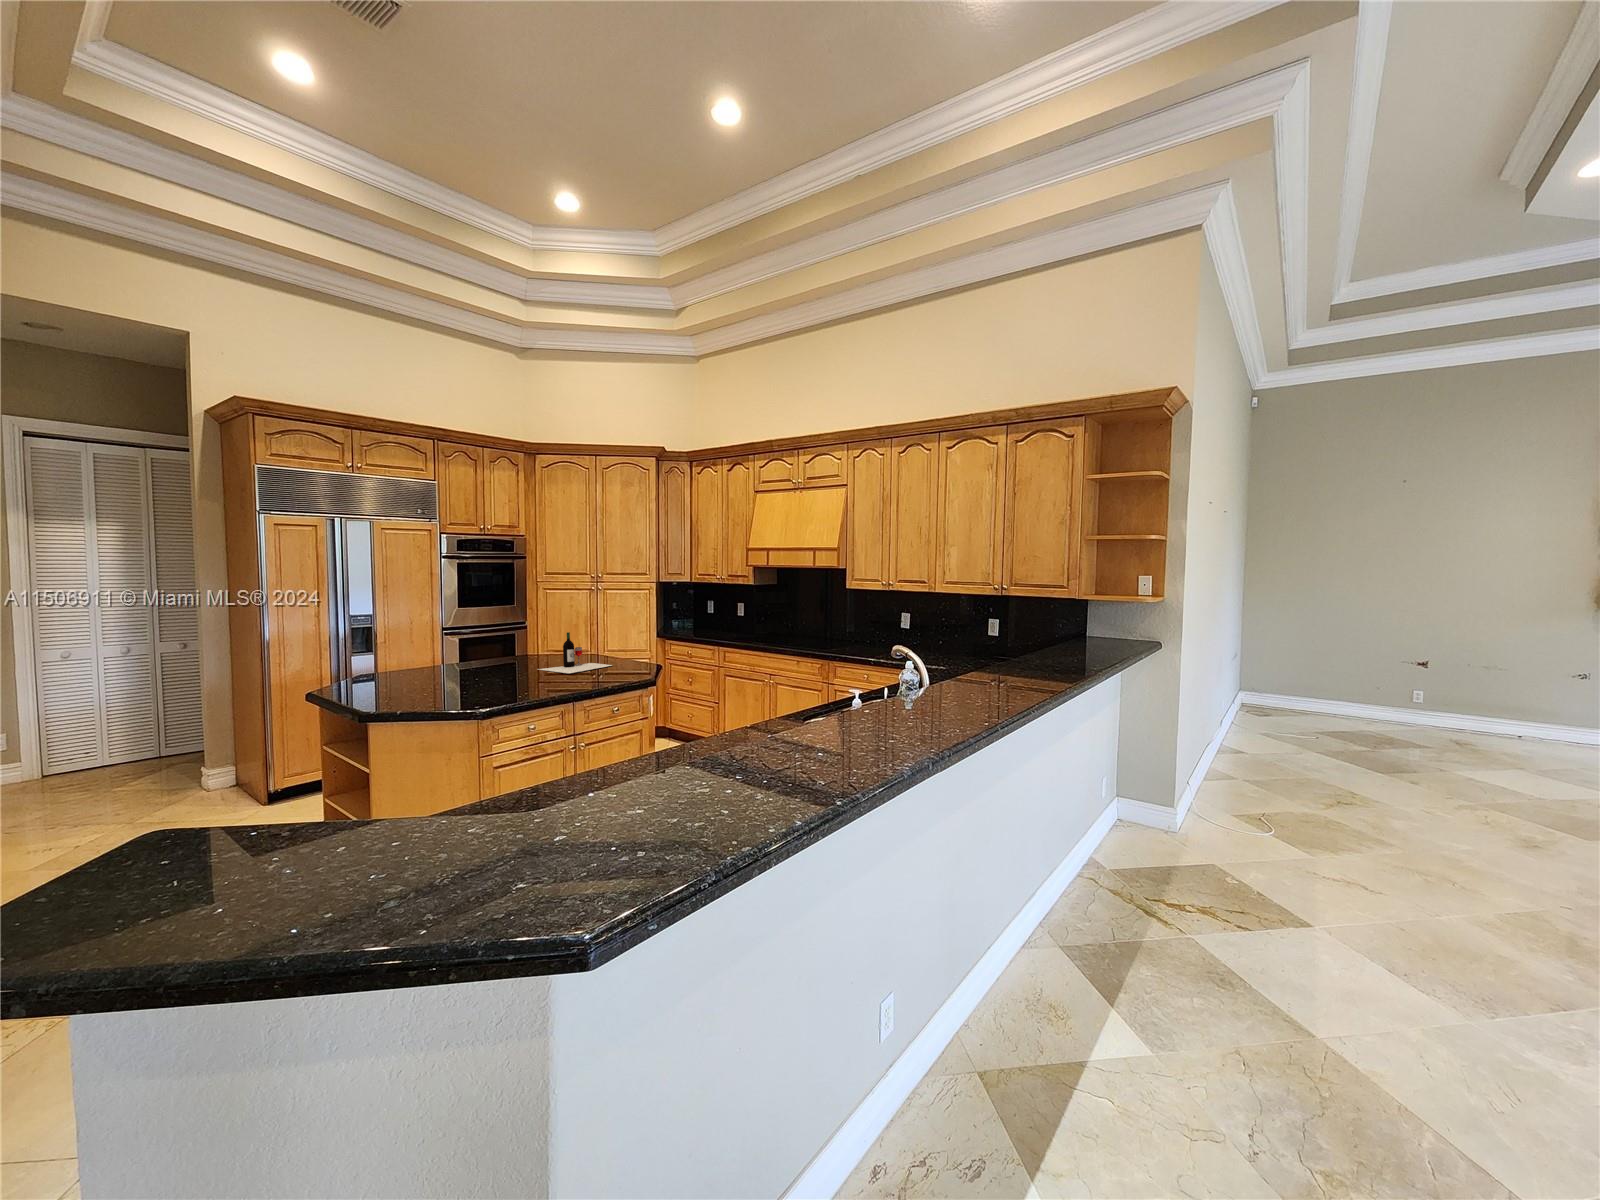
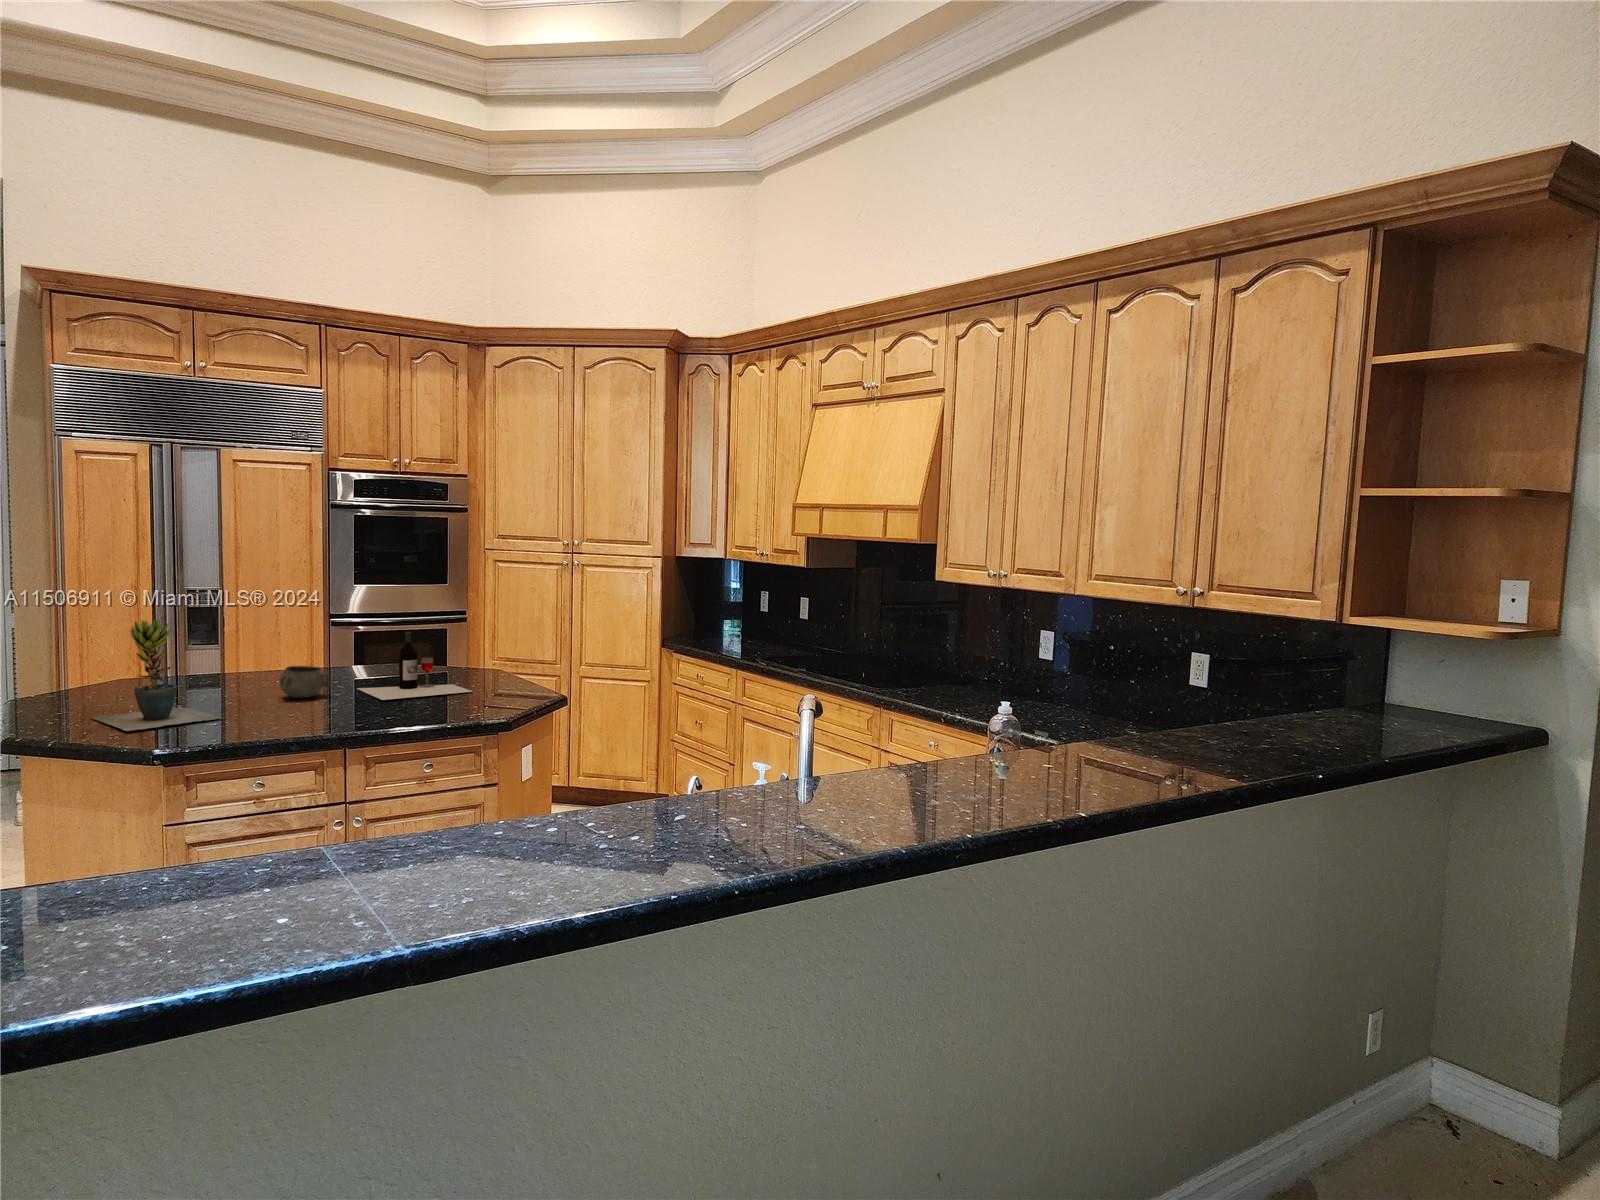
potted plant: none [399,631,489,702] -> present [92,620,221,731]
decorative bowl: none [499,657,531,677] -> present [279,666,330,698]

